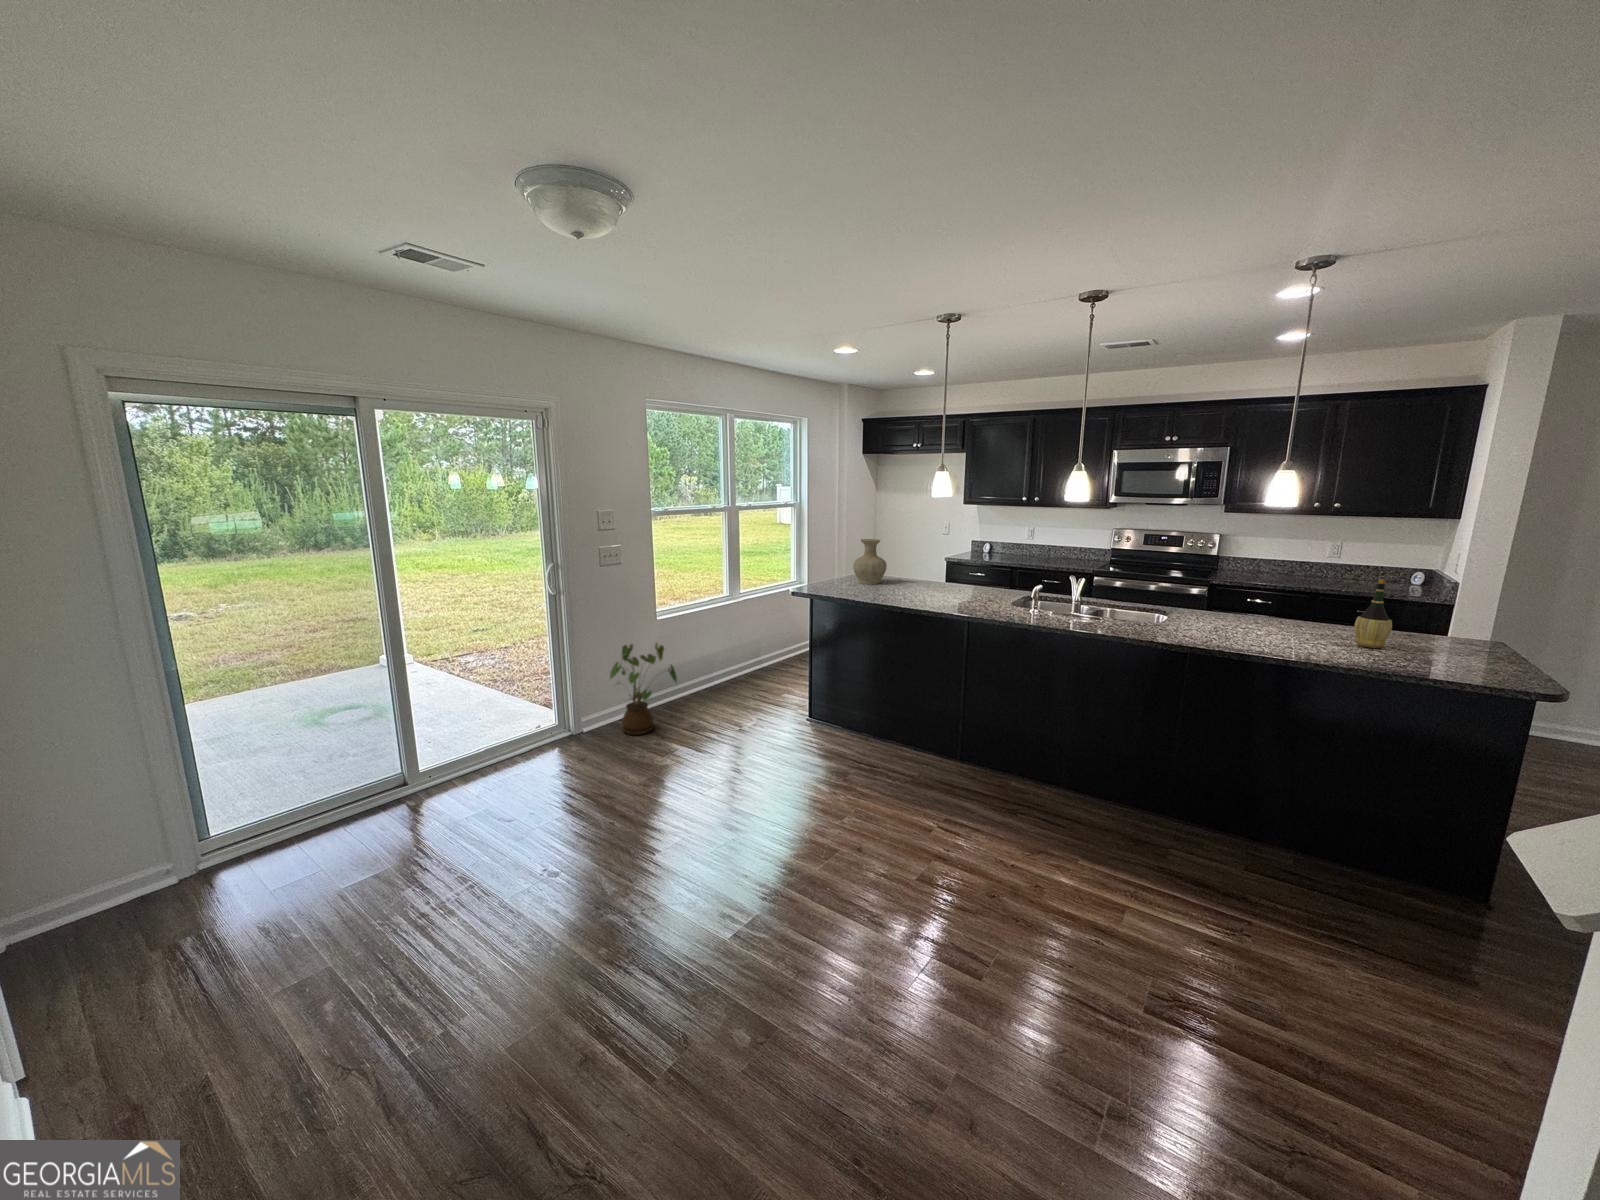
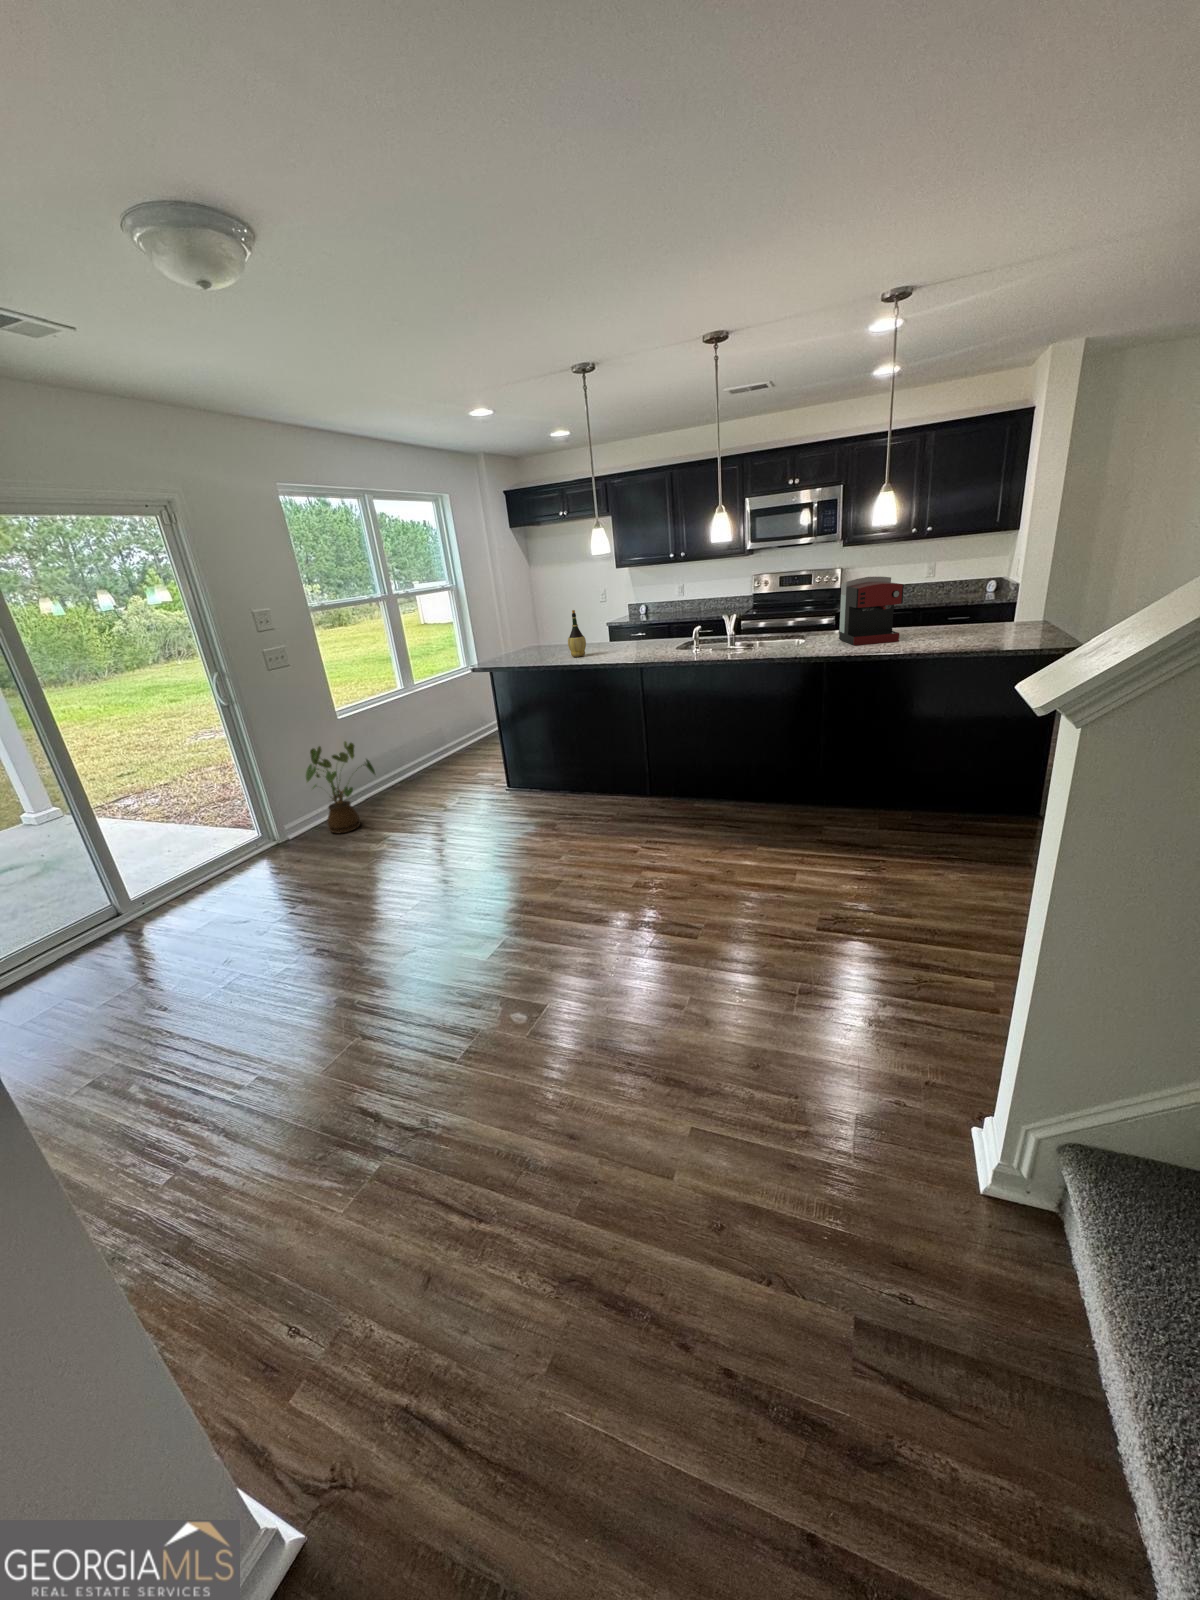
vase: present [853,539,887,584] -> none [526,608,558,653]
coffee maker: none [1211,558,1303,639] -> present [839,577,904,645]
wine bottle: present [1354,579,1392,648] -> present [568,610,586,657]

